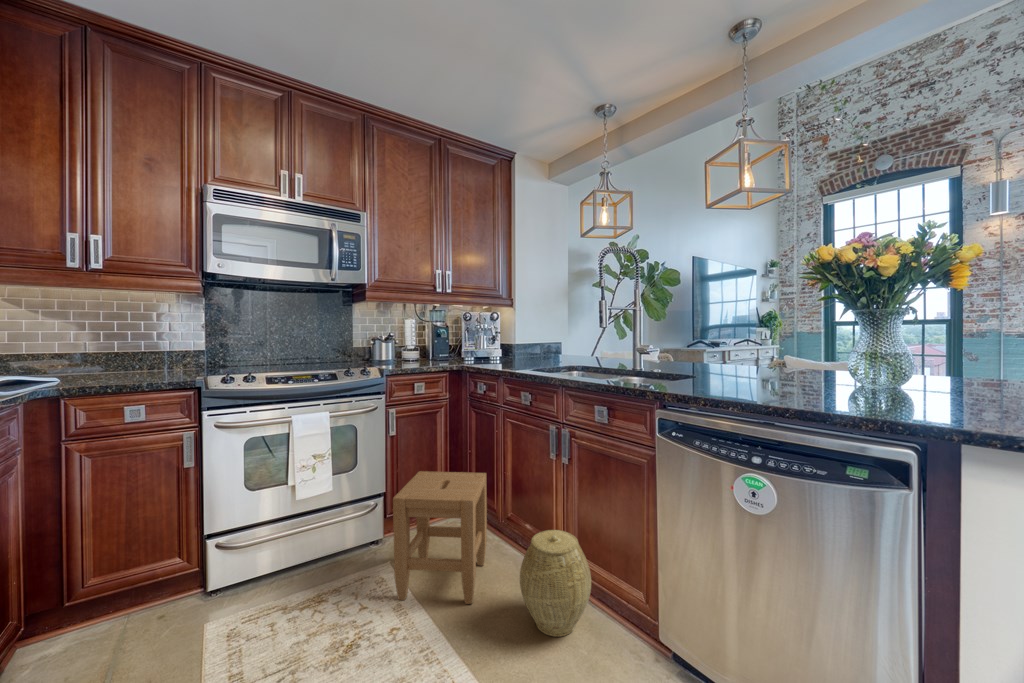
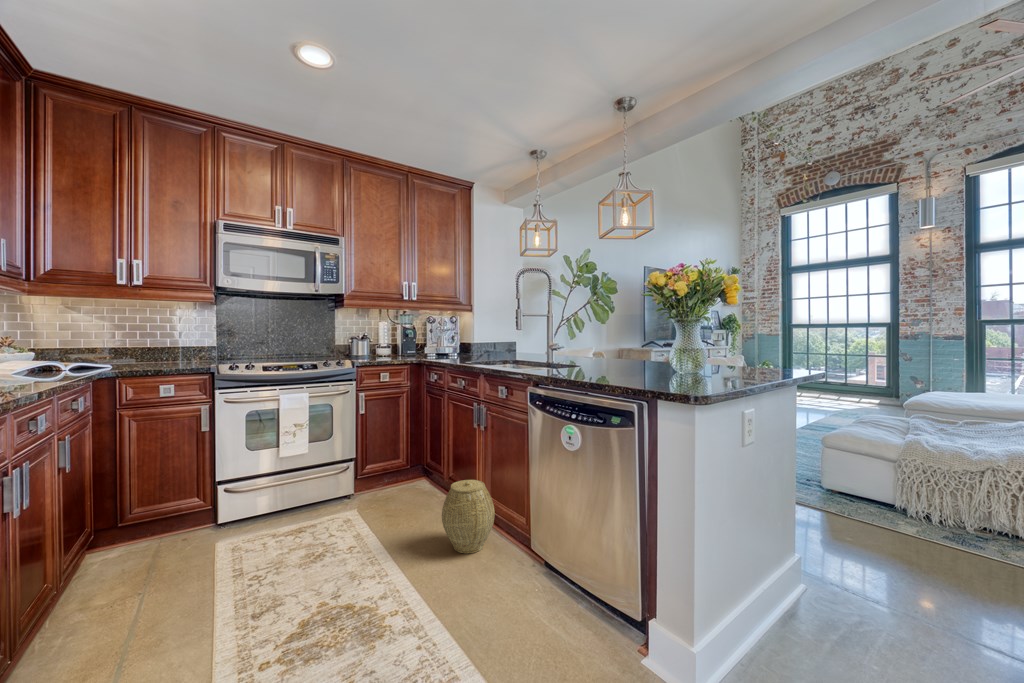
stool: present [393,471,487,604] -> none [353,441,431,536]

